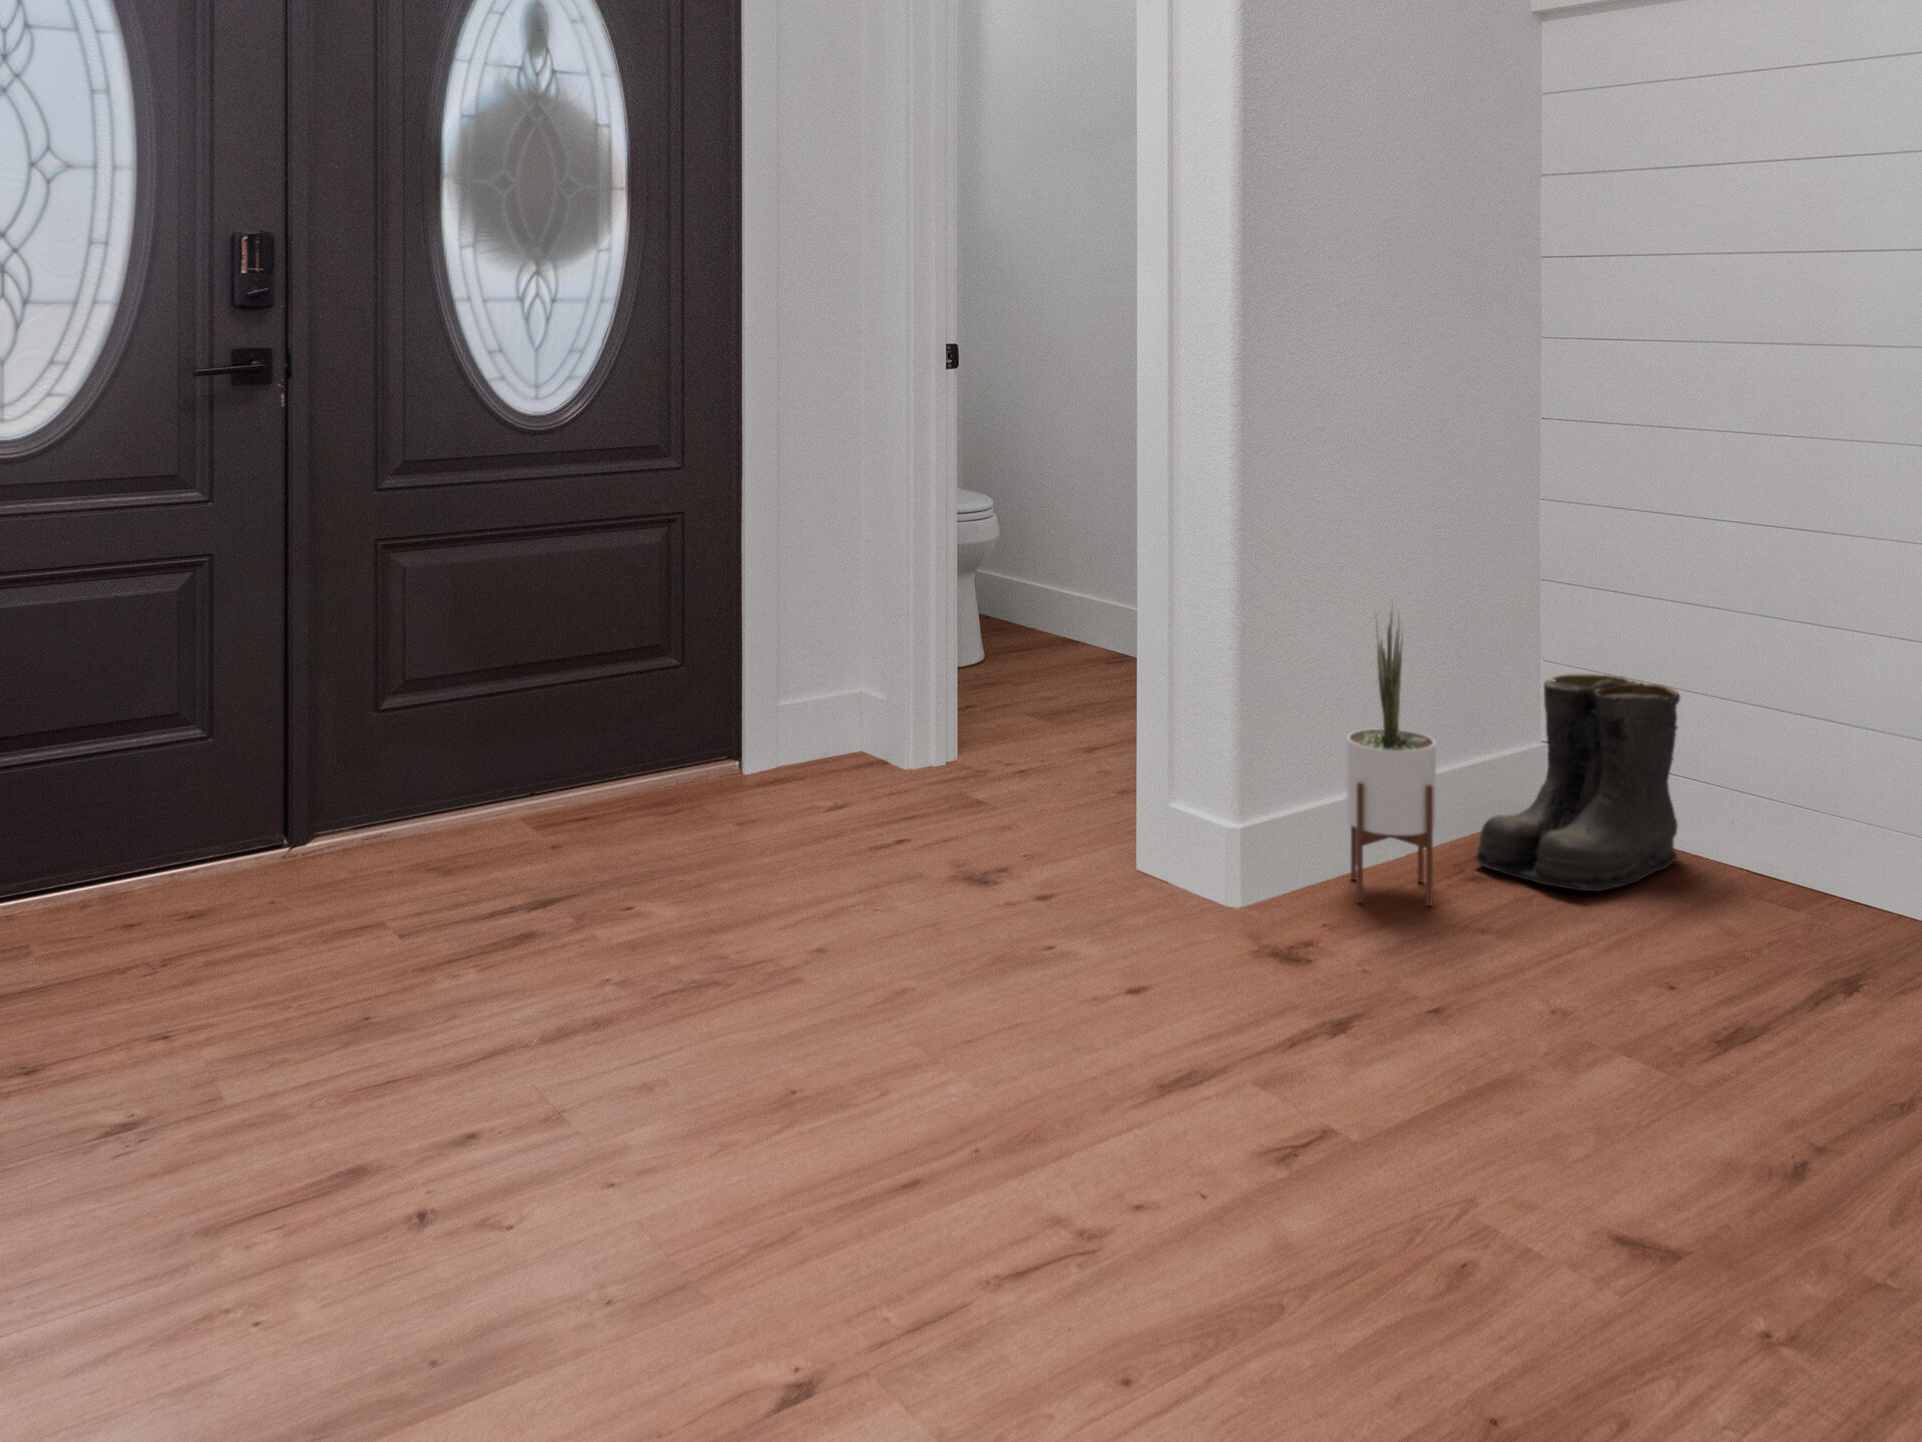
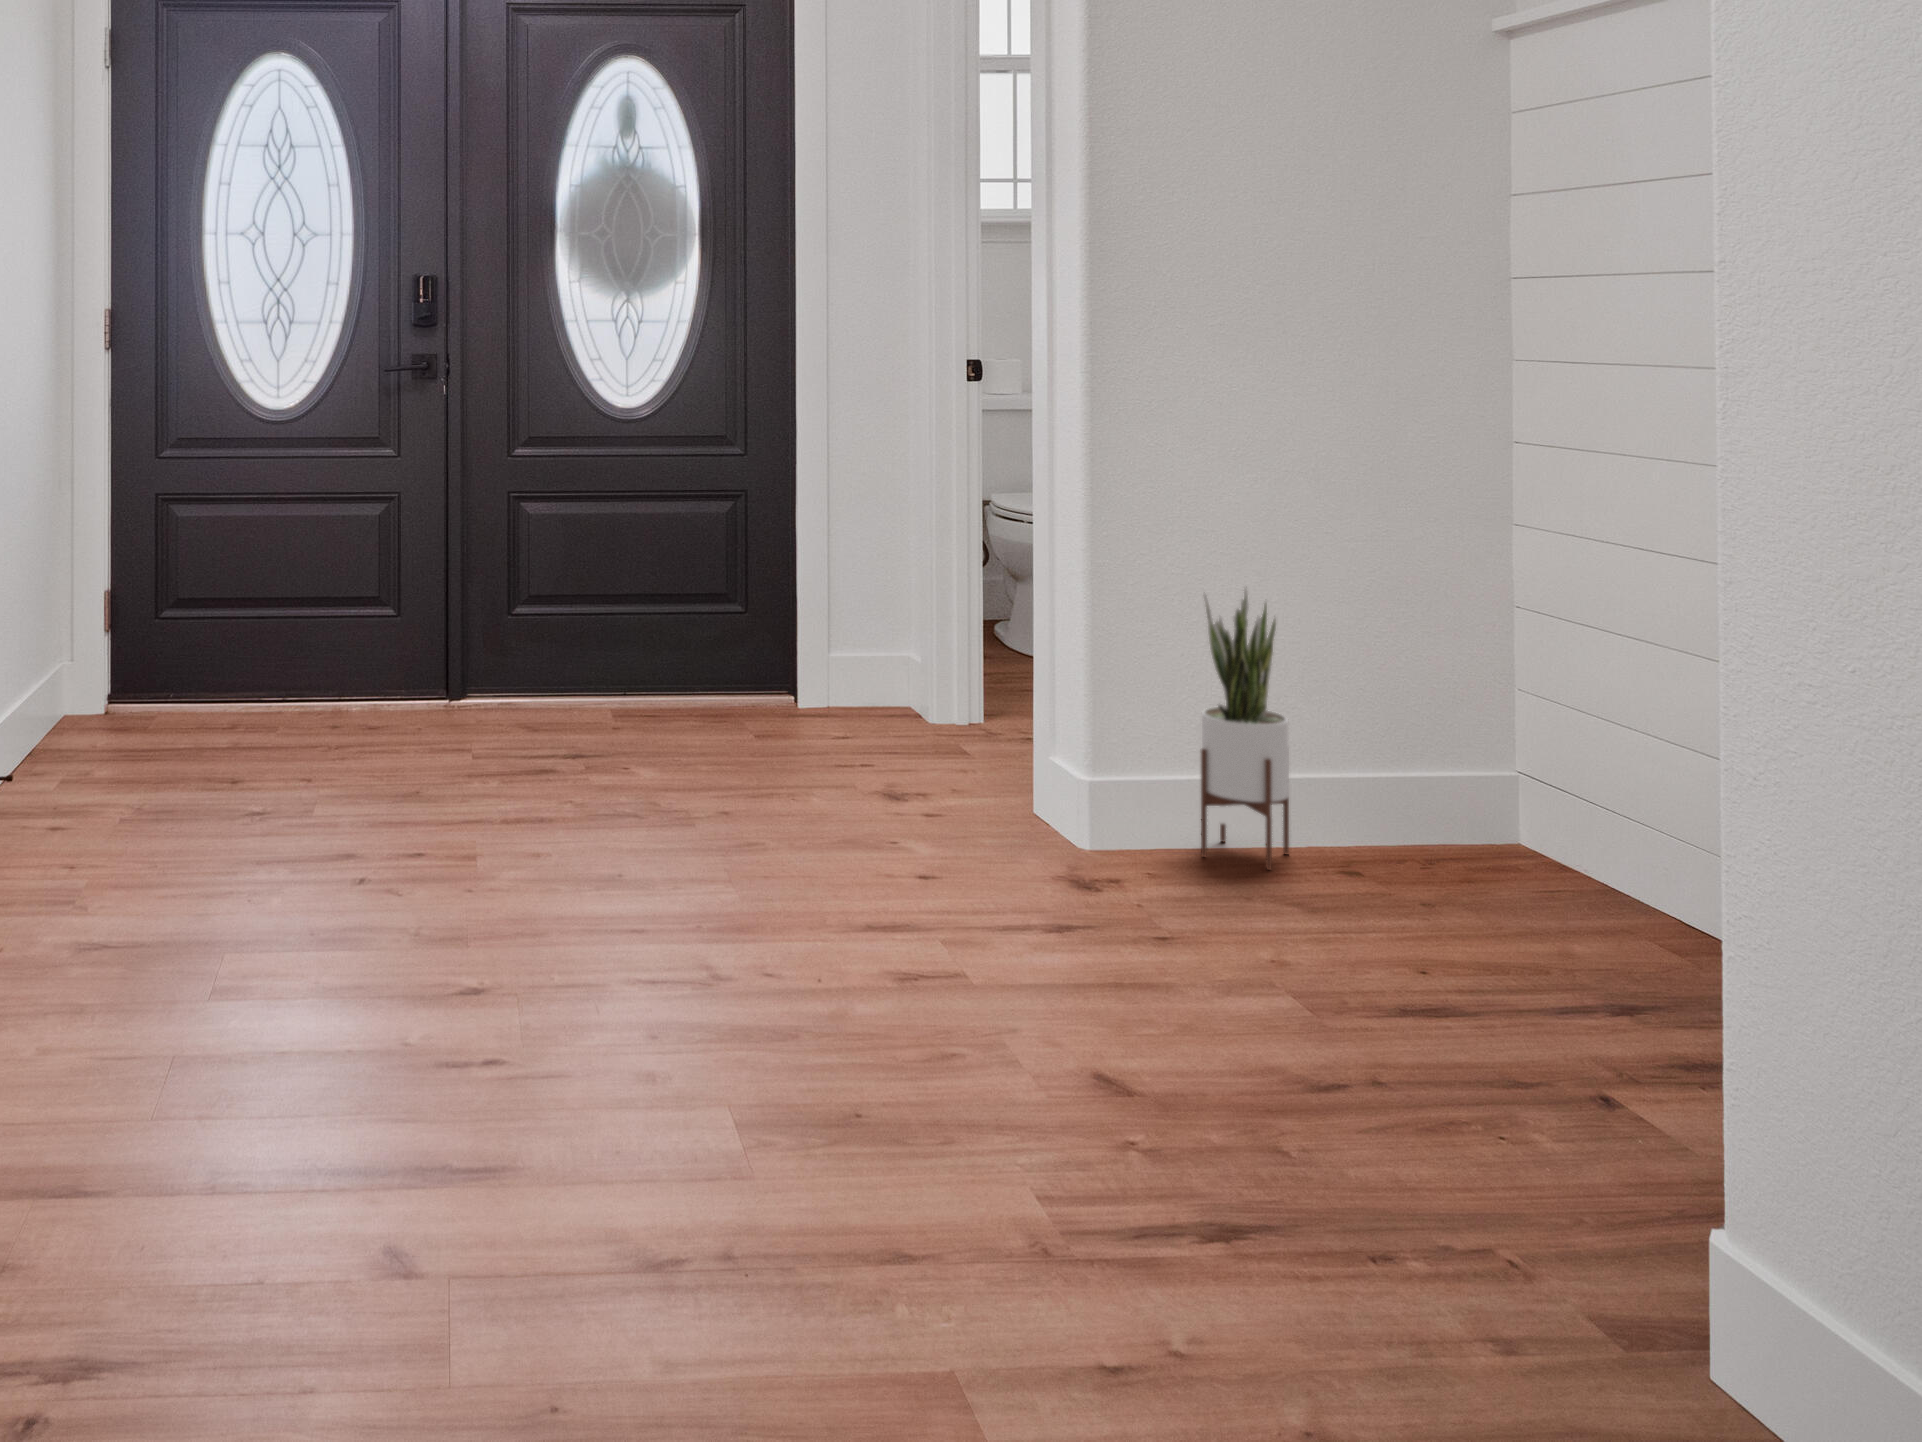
boots: present [1474,674,1680,891] -> none [1357,686,1604,889]

